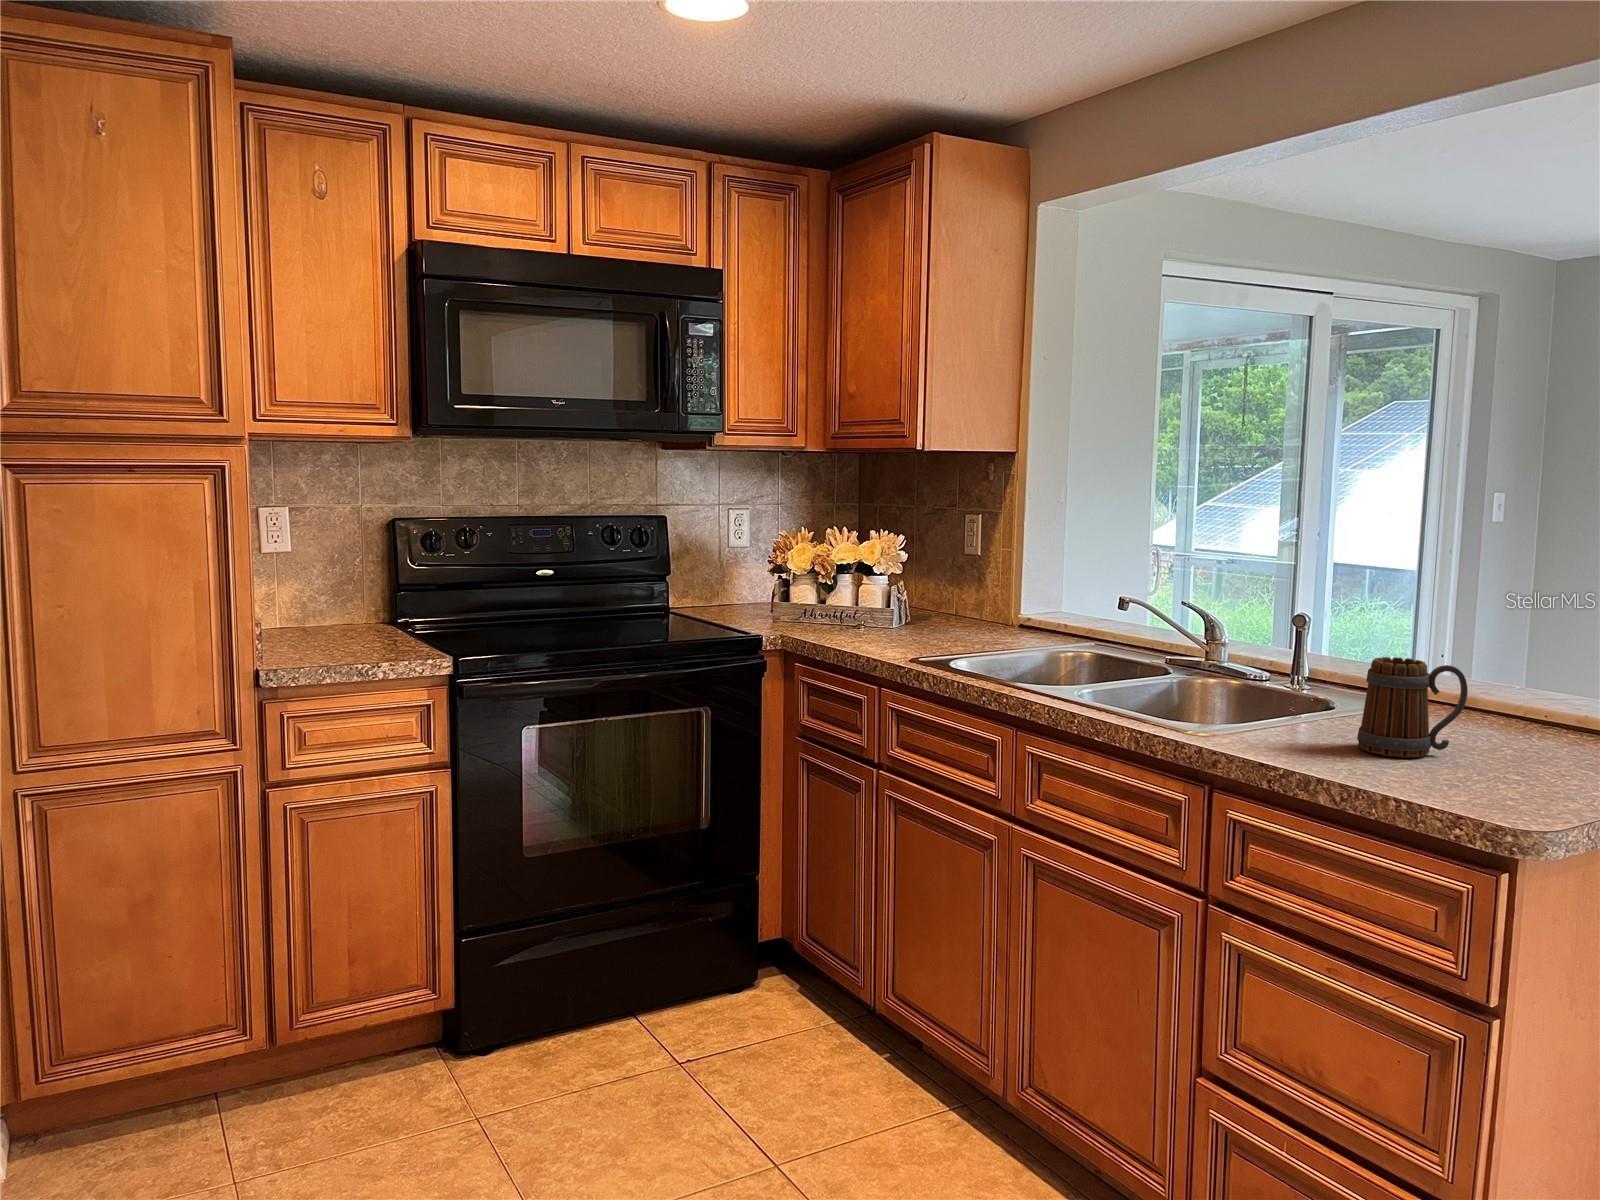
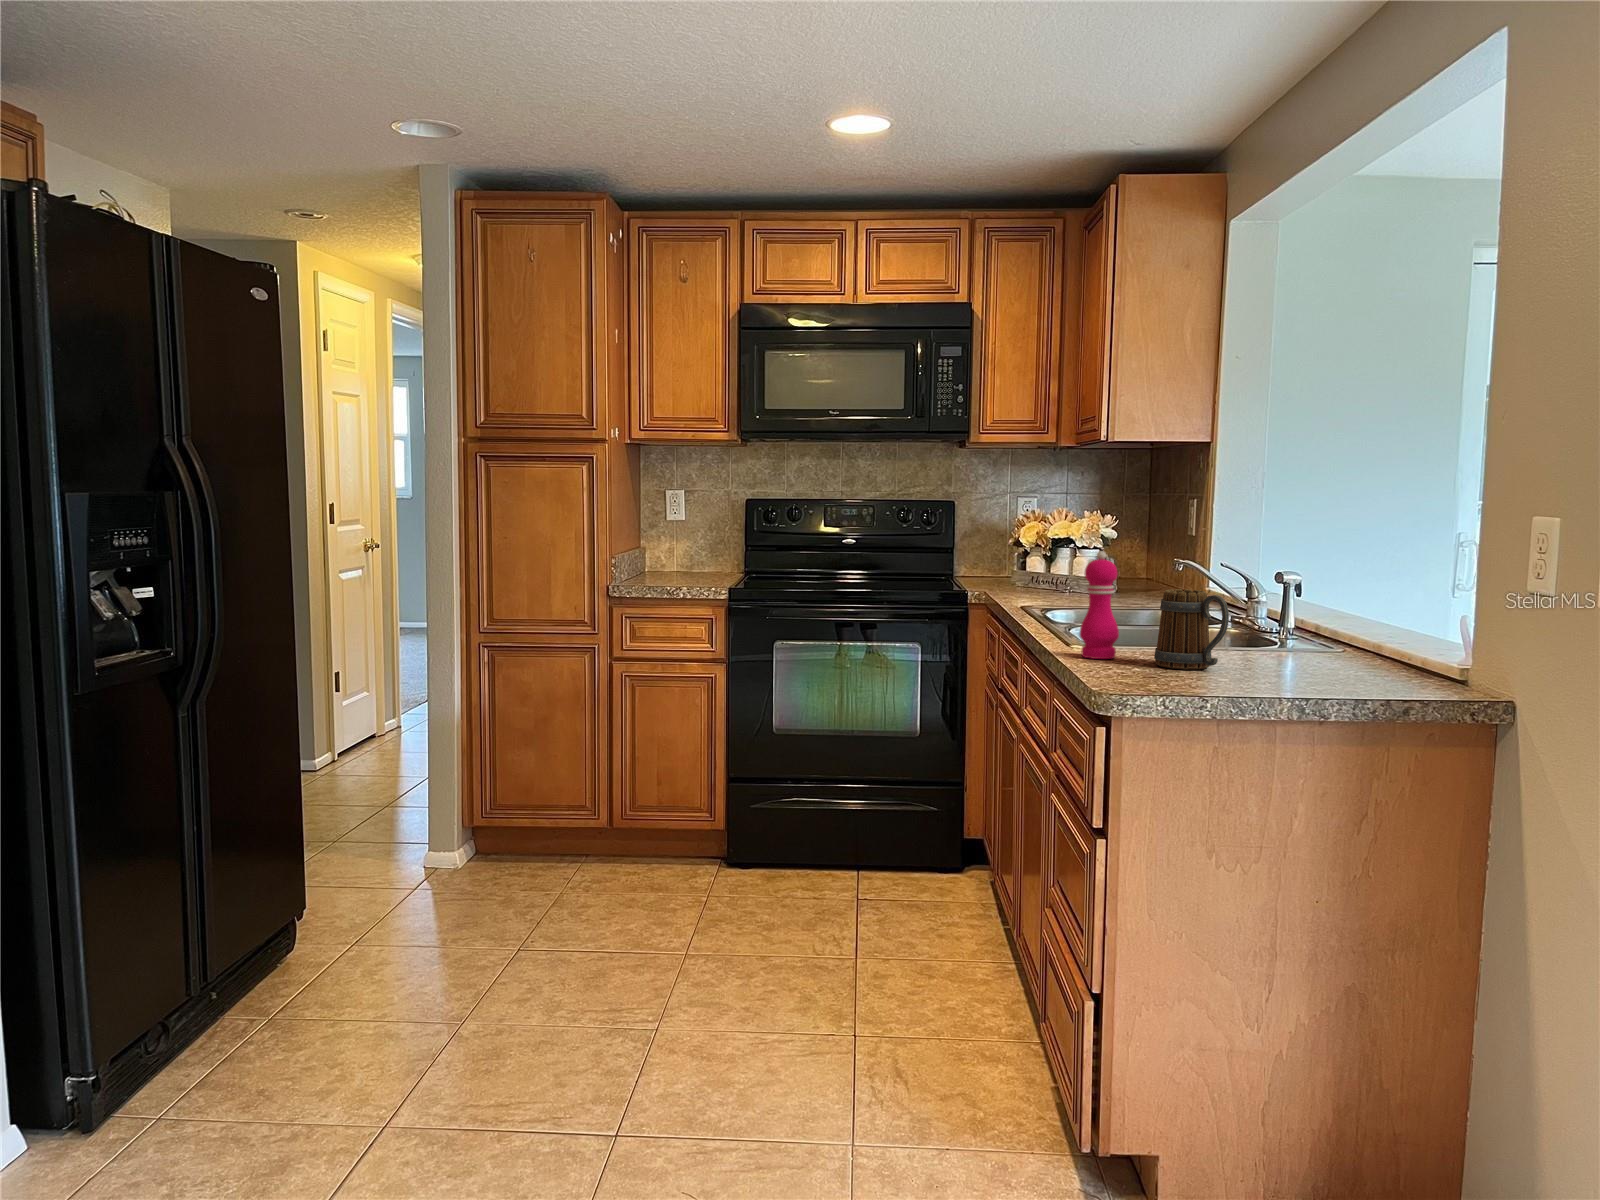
pepper mill: none [1257,615,1308,752] -> present [1080,551,1119,659]

